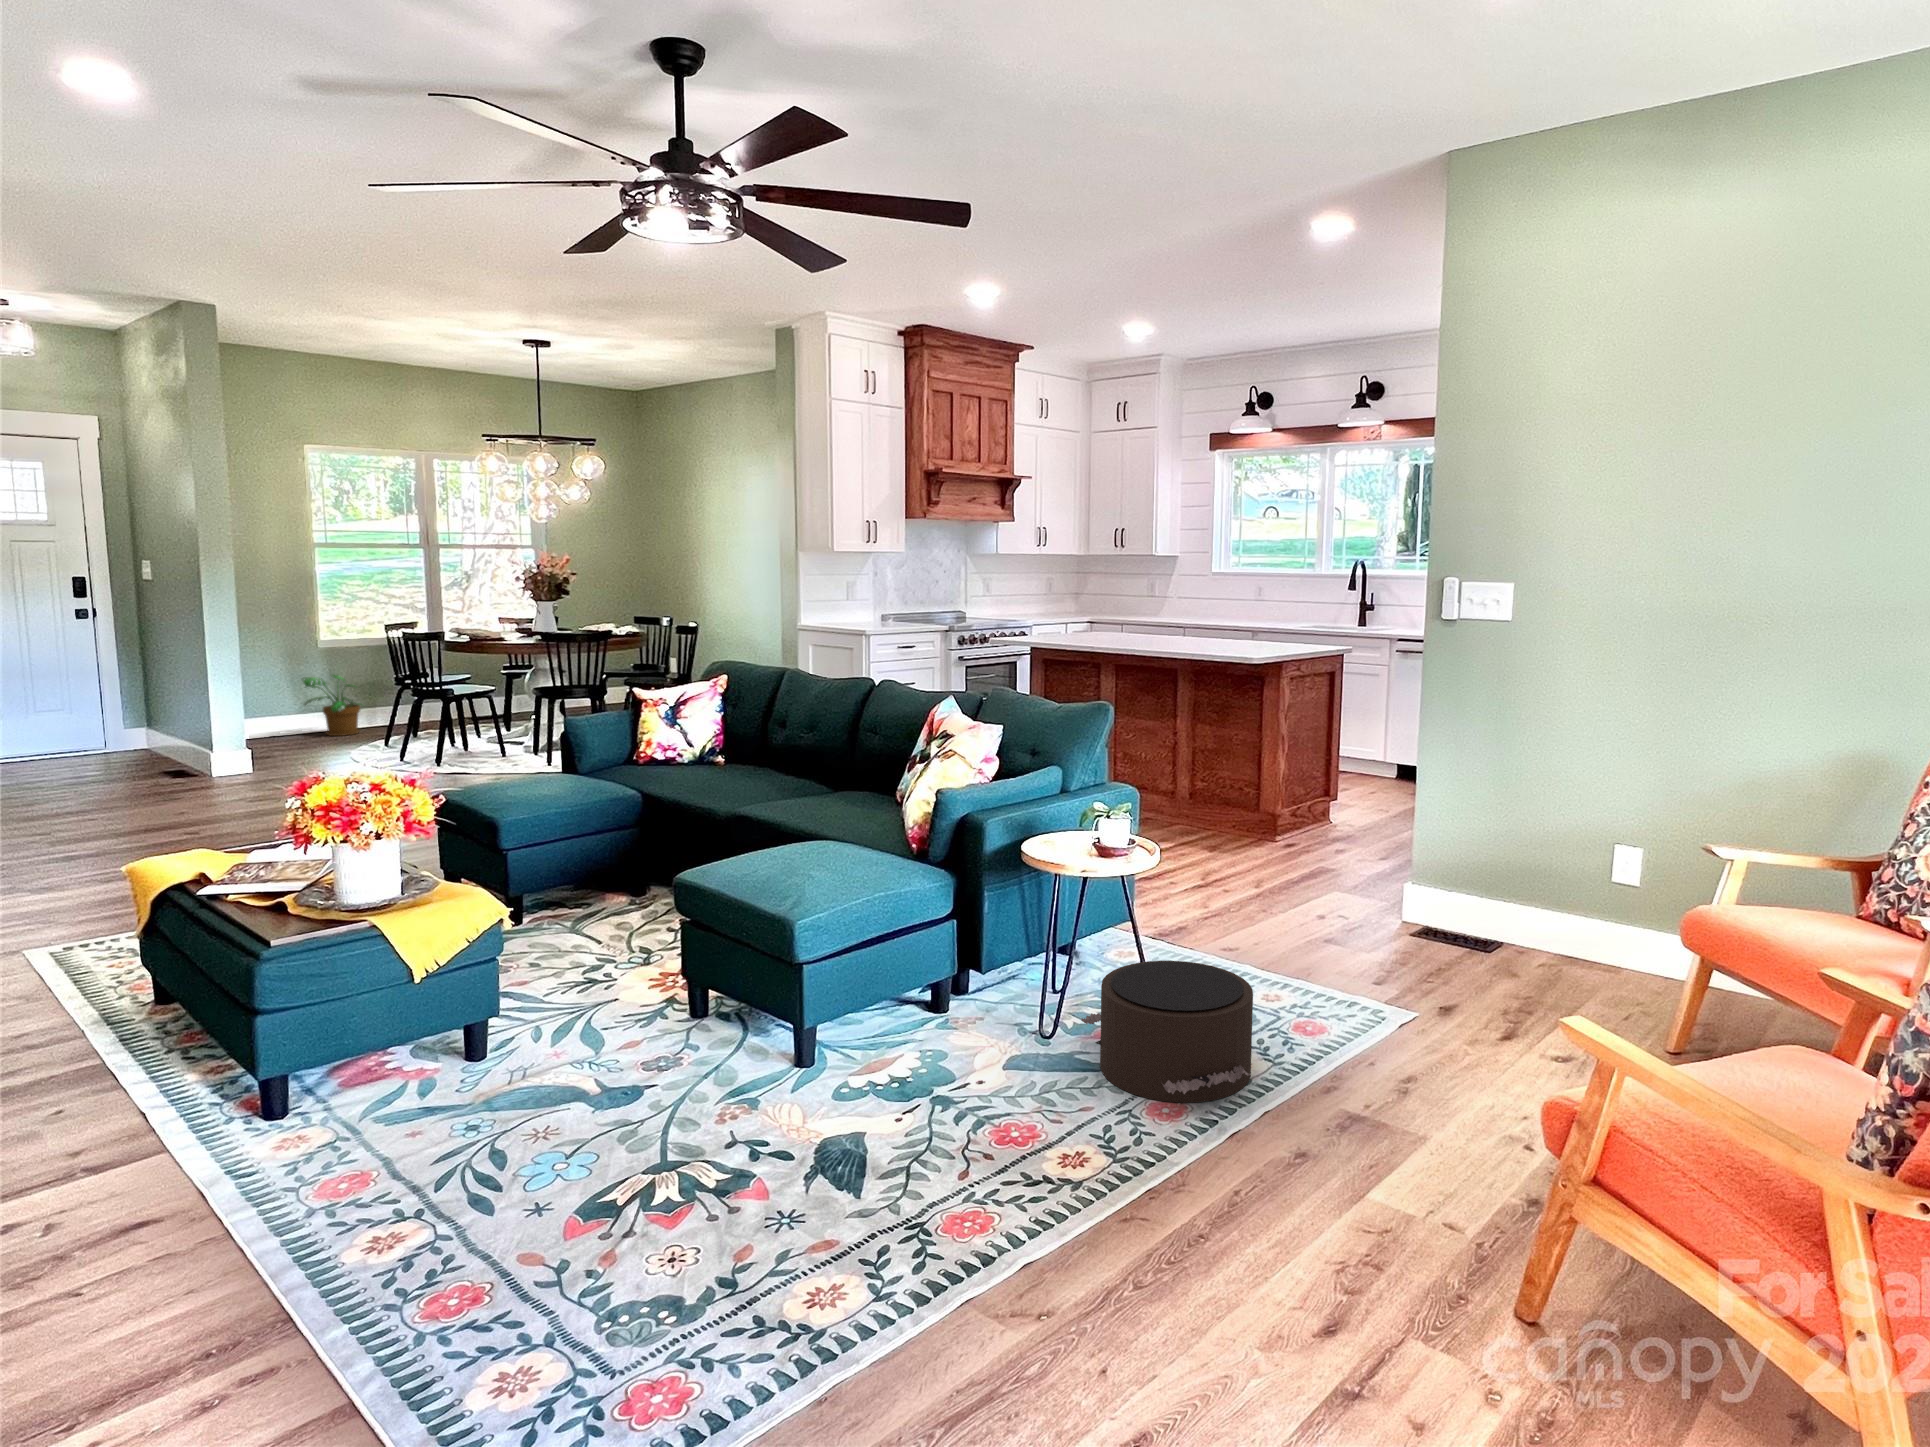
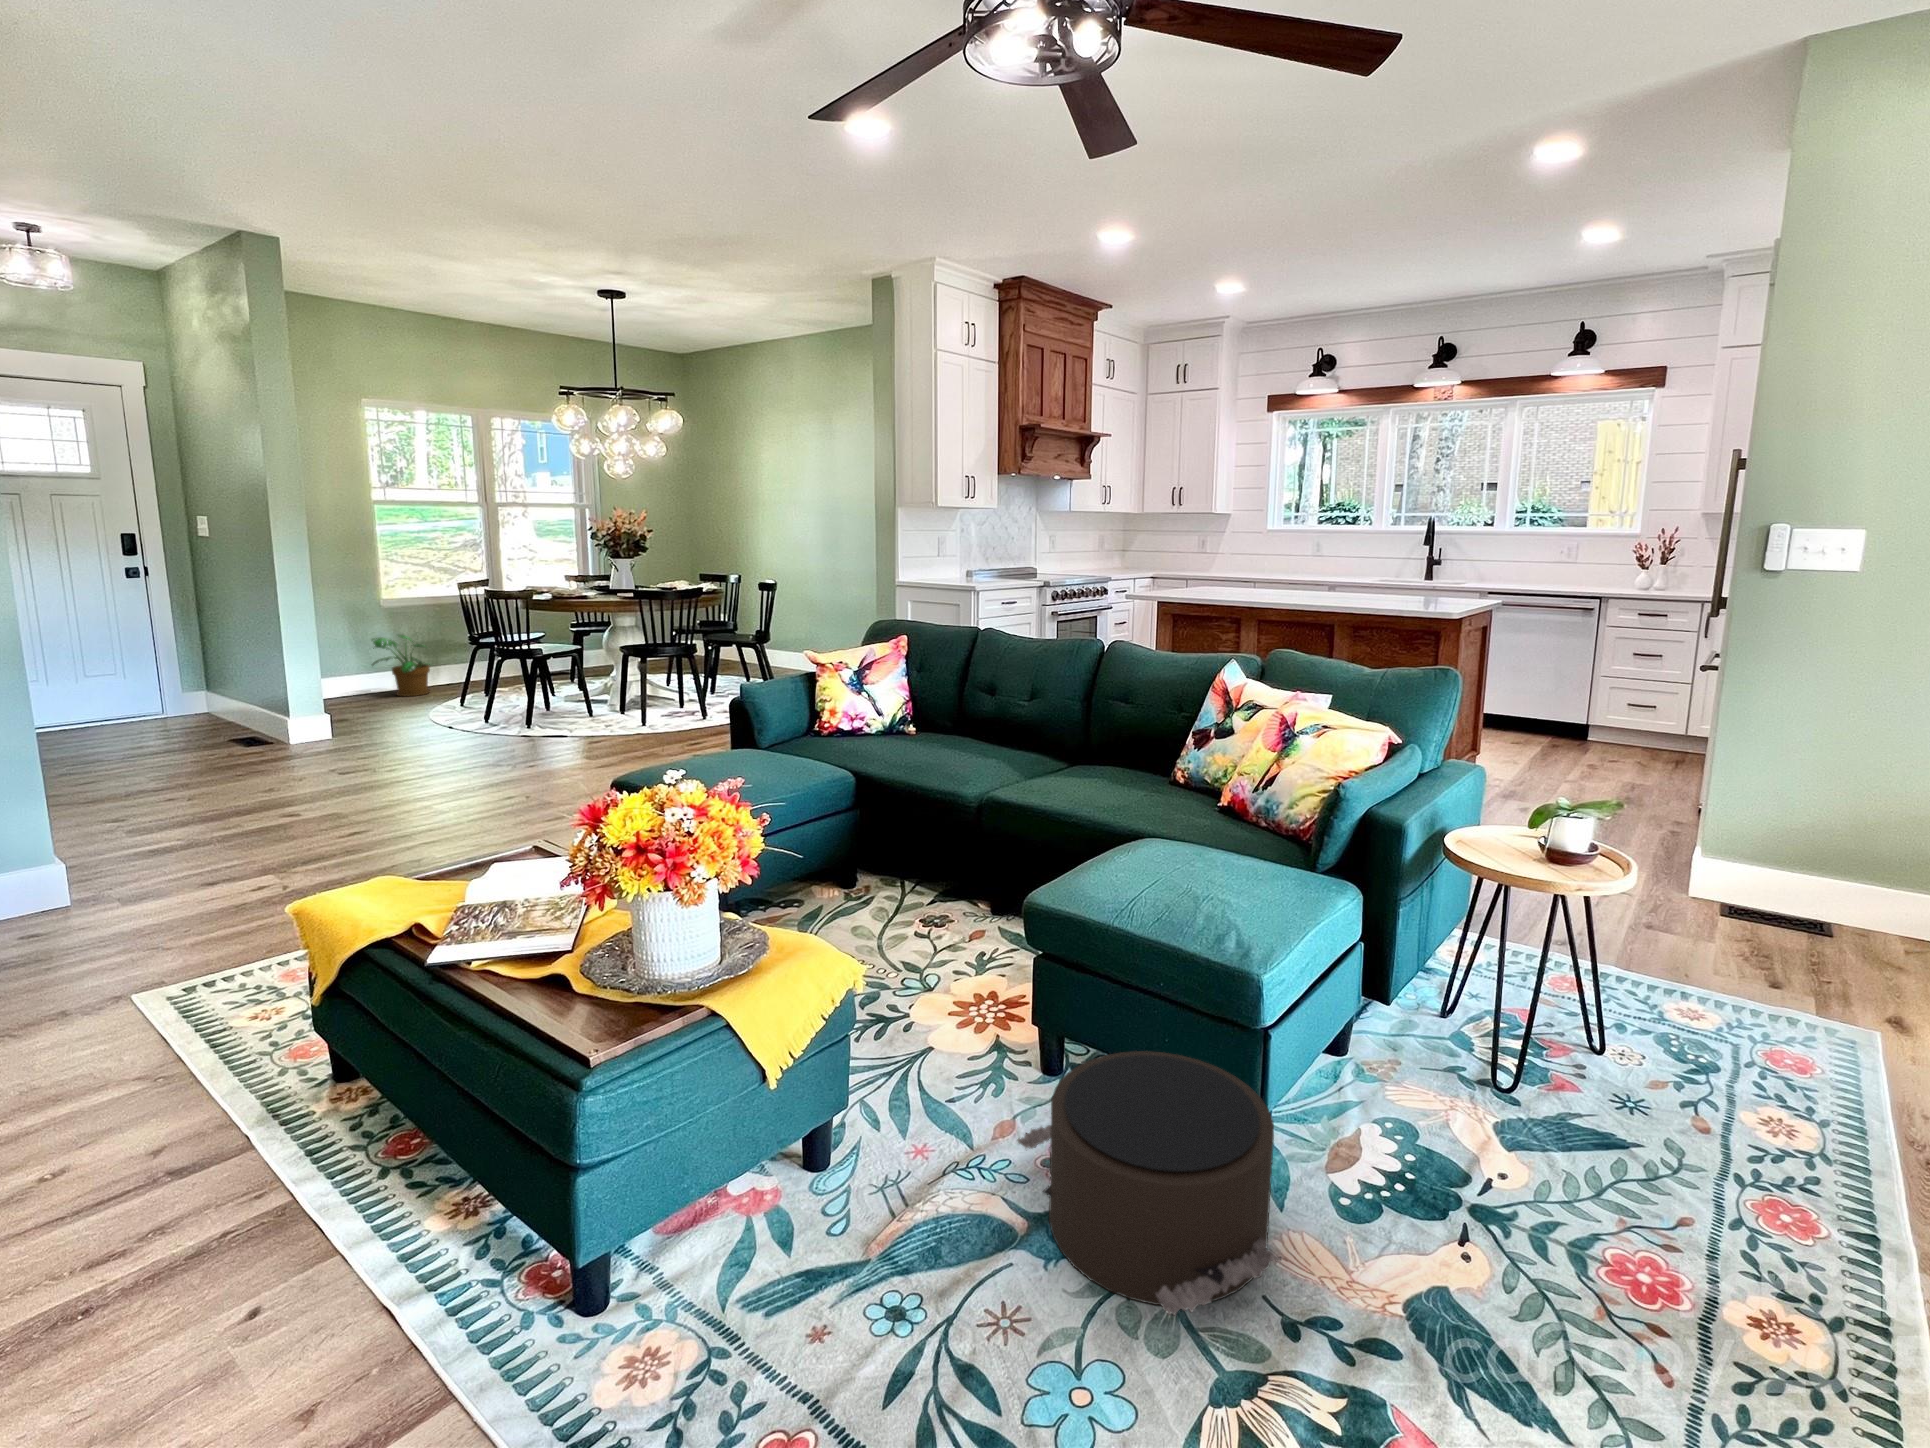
pouf: present [1081,961,1253,1103] -> present [1018,1051,1282,1316]

